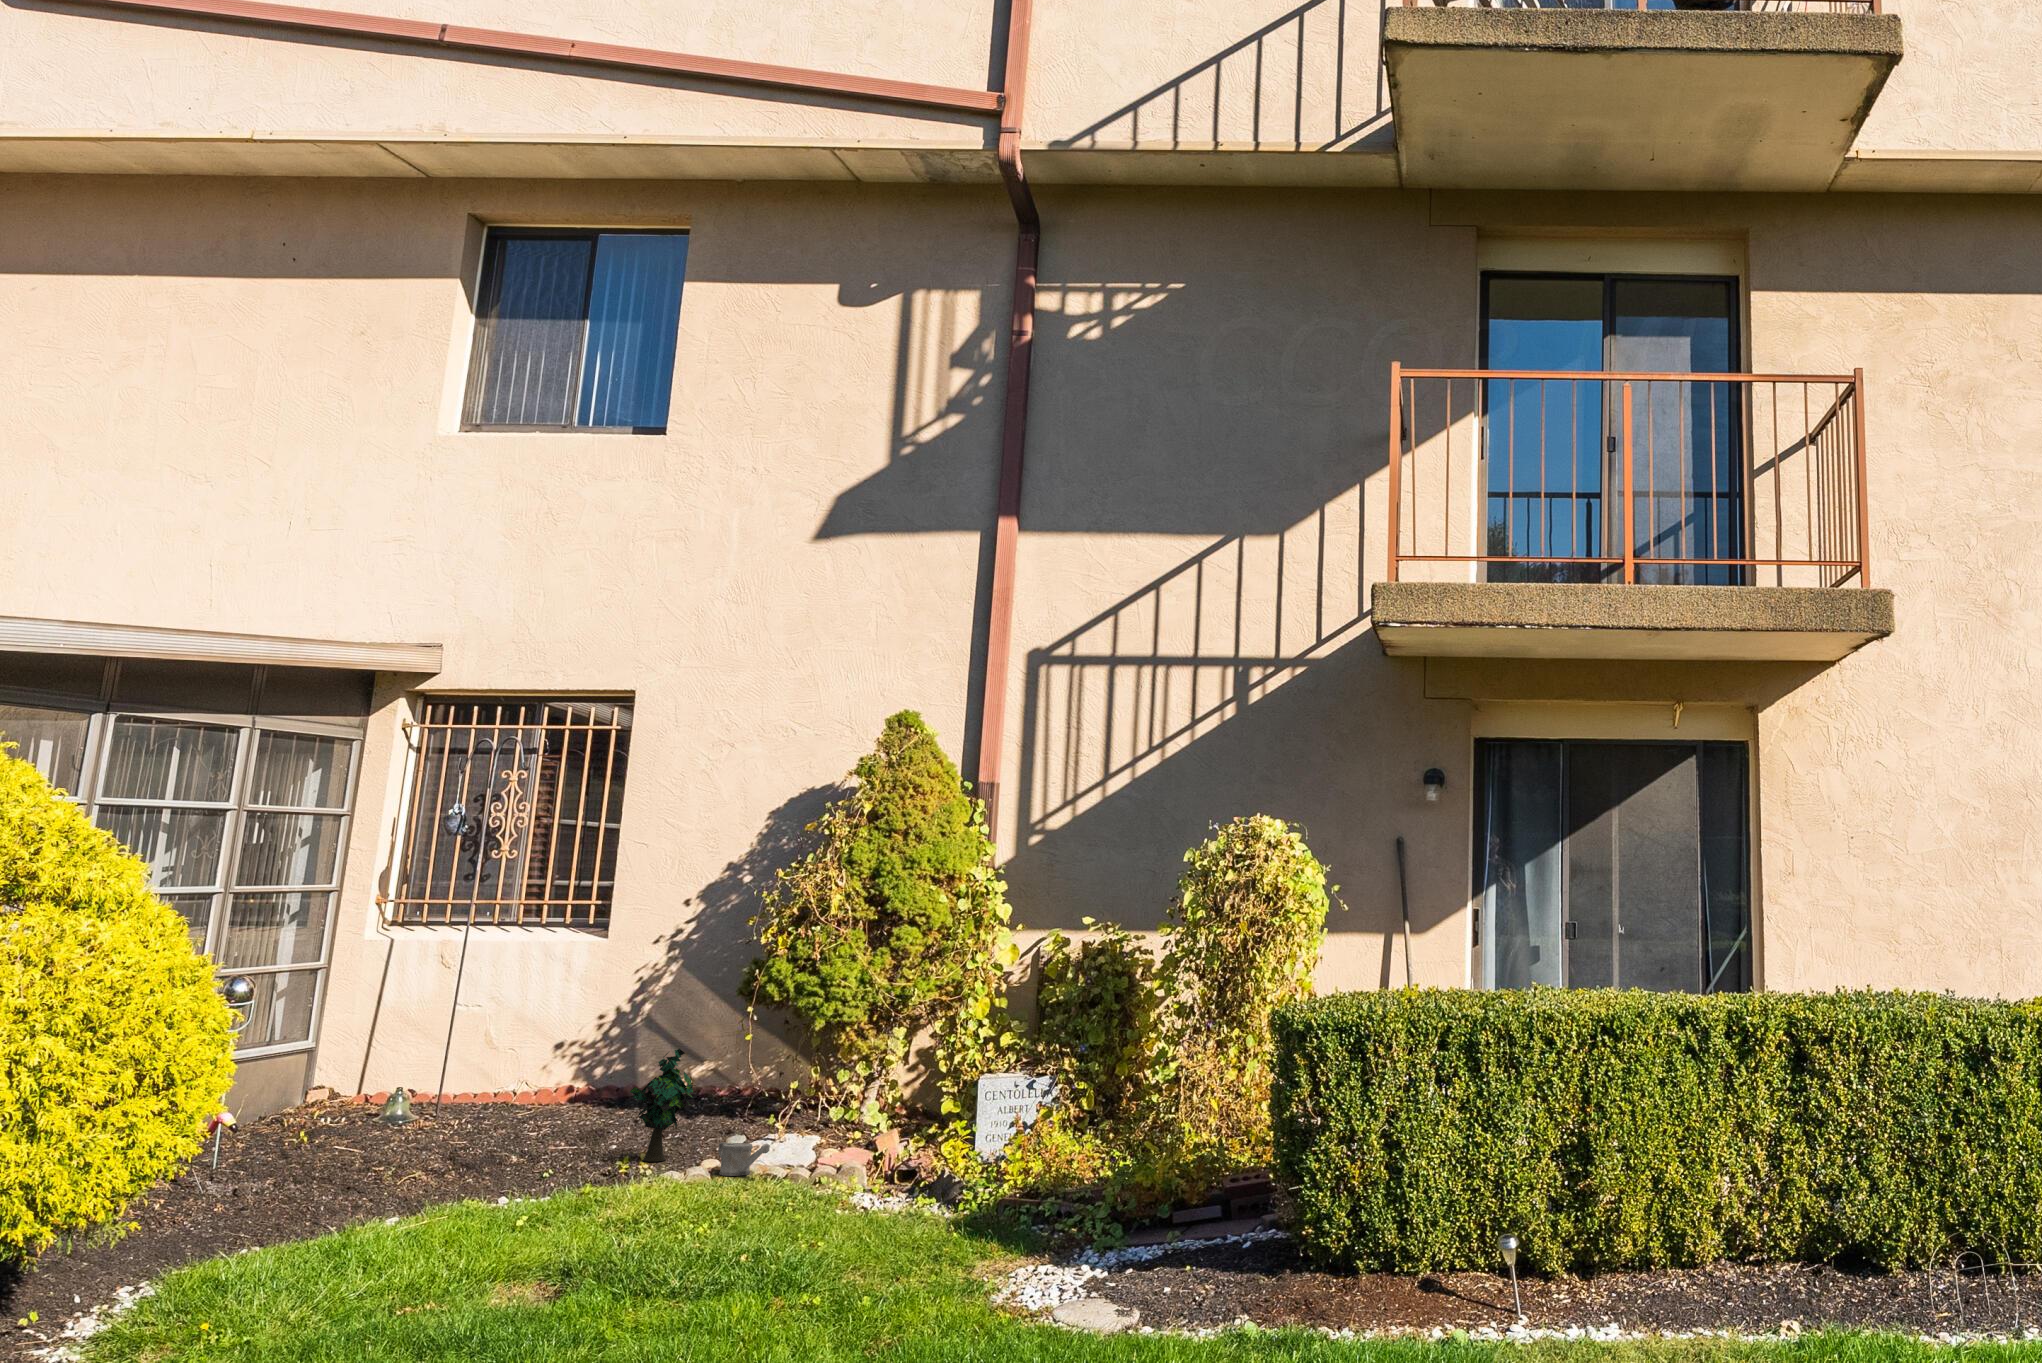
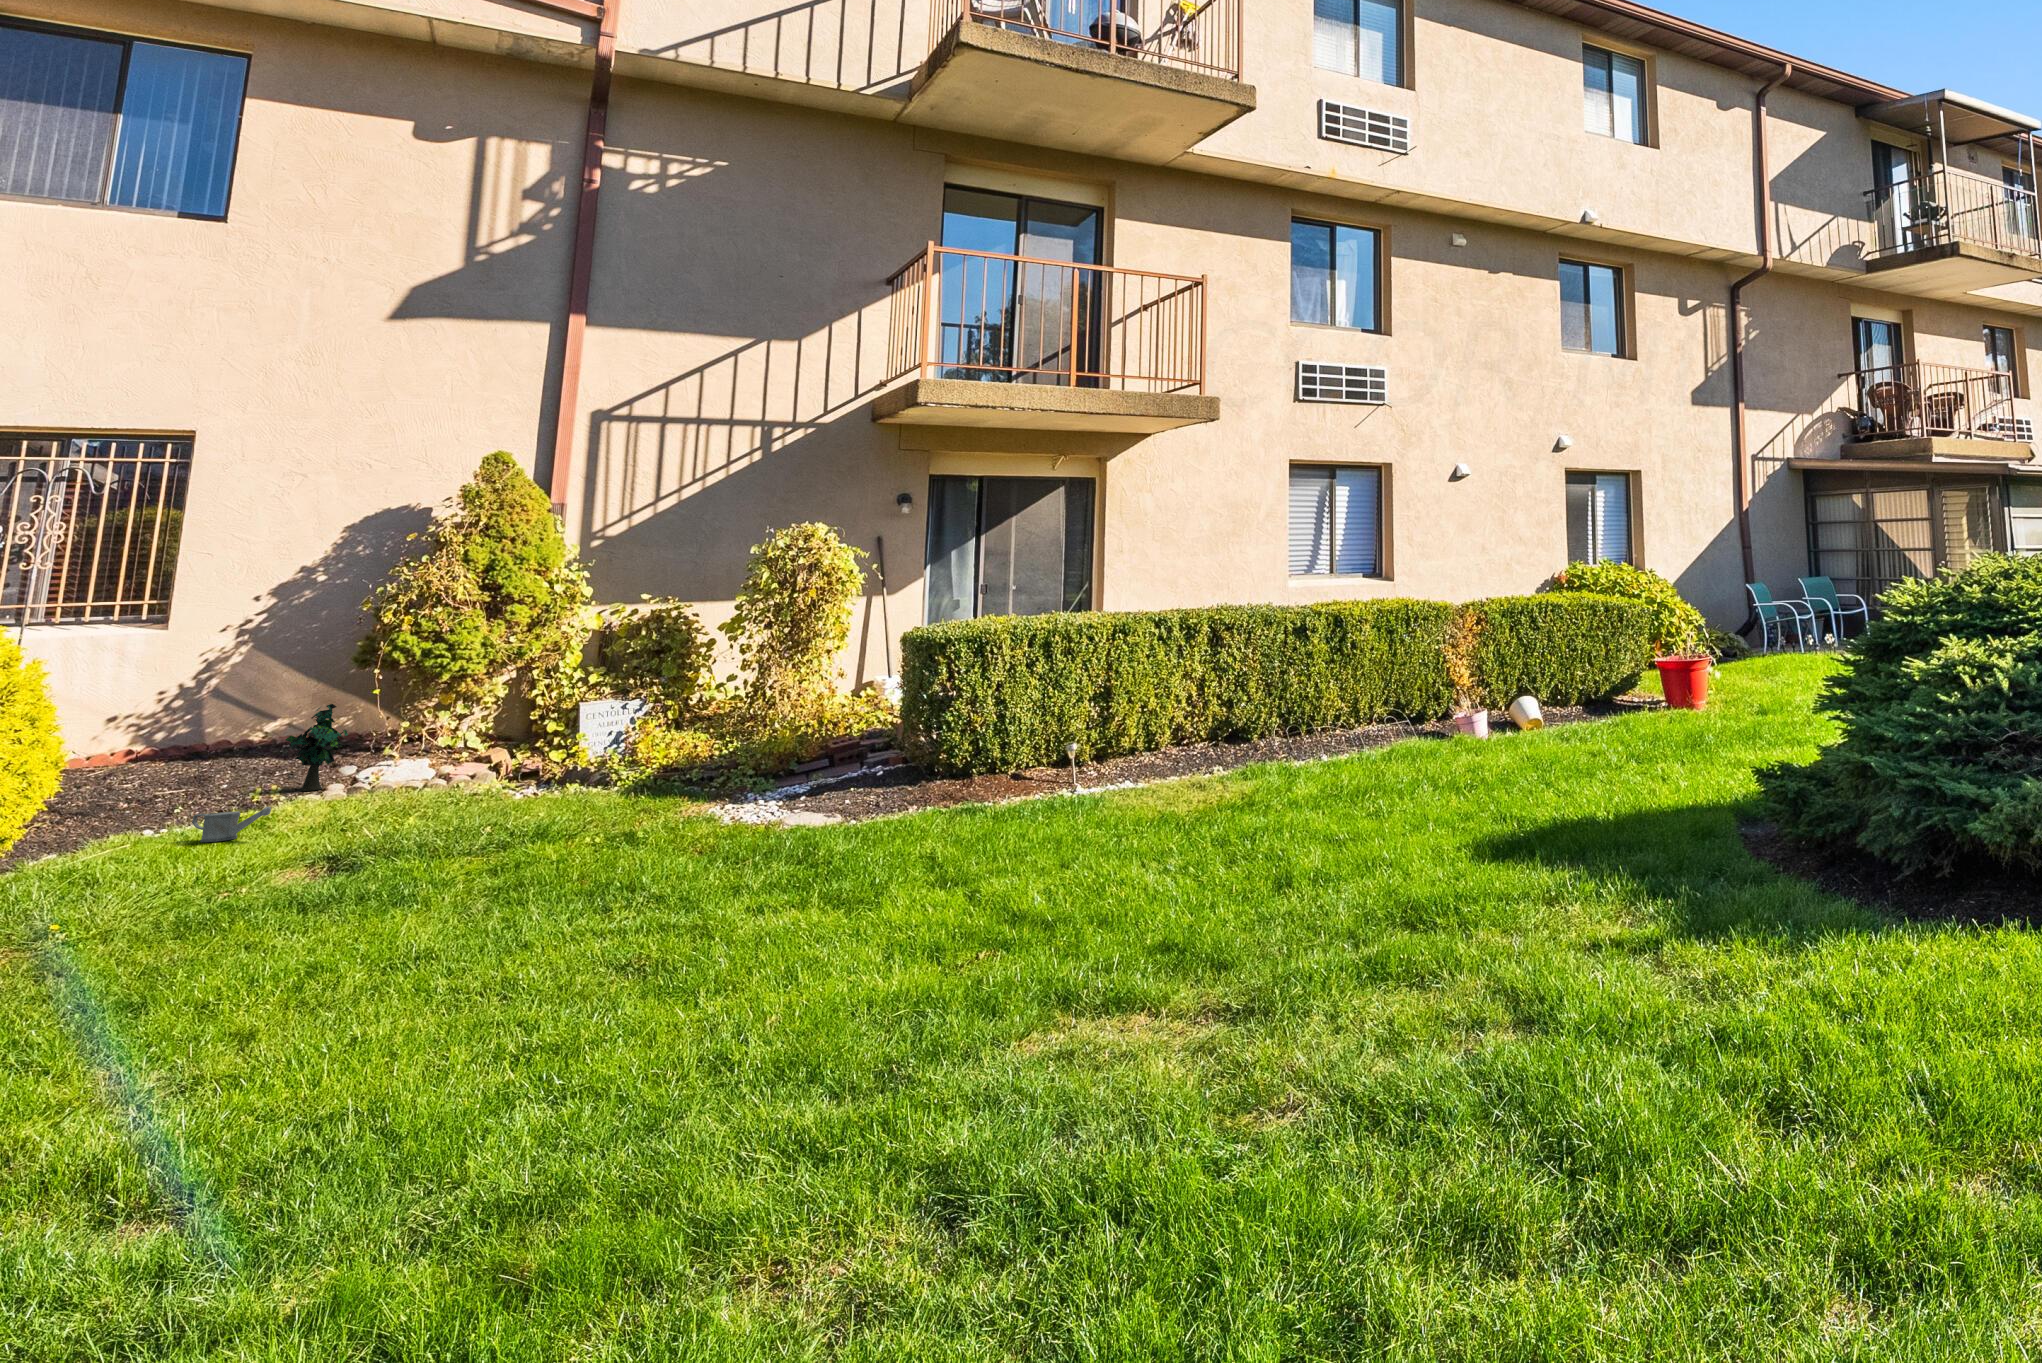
watering can: present [718,1142,770,1176] -> present [192,807,271,842]

